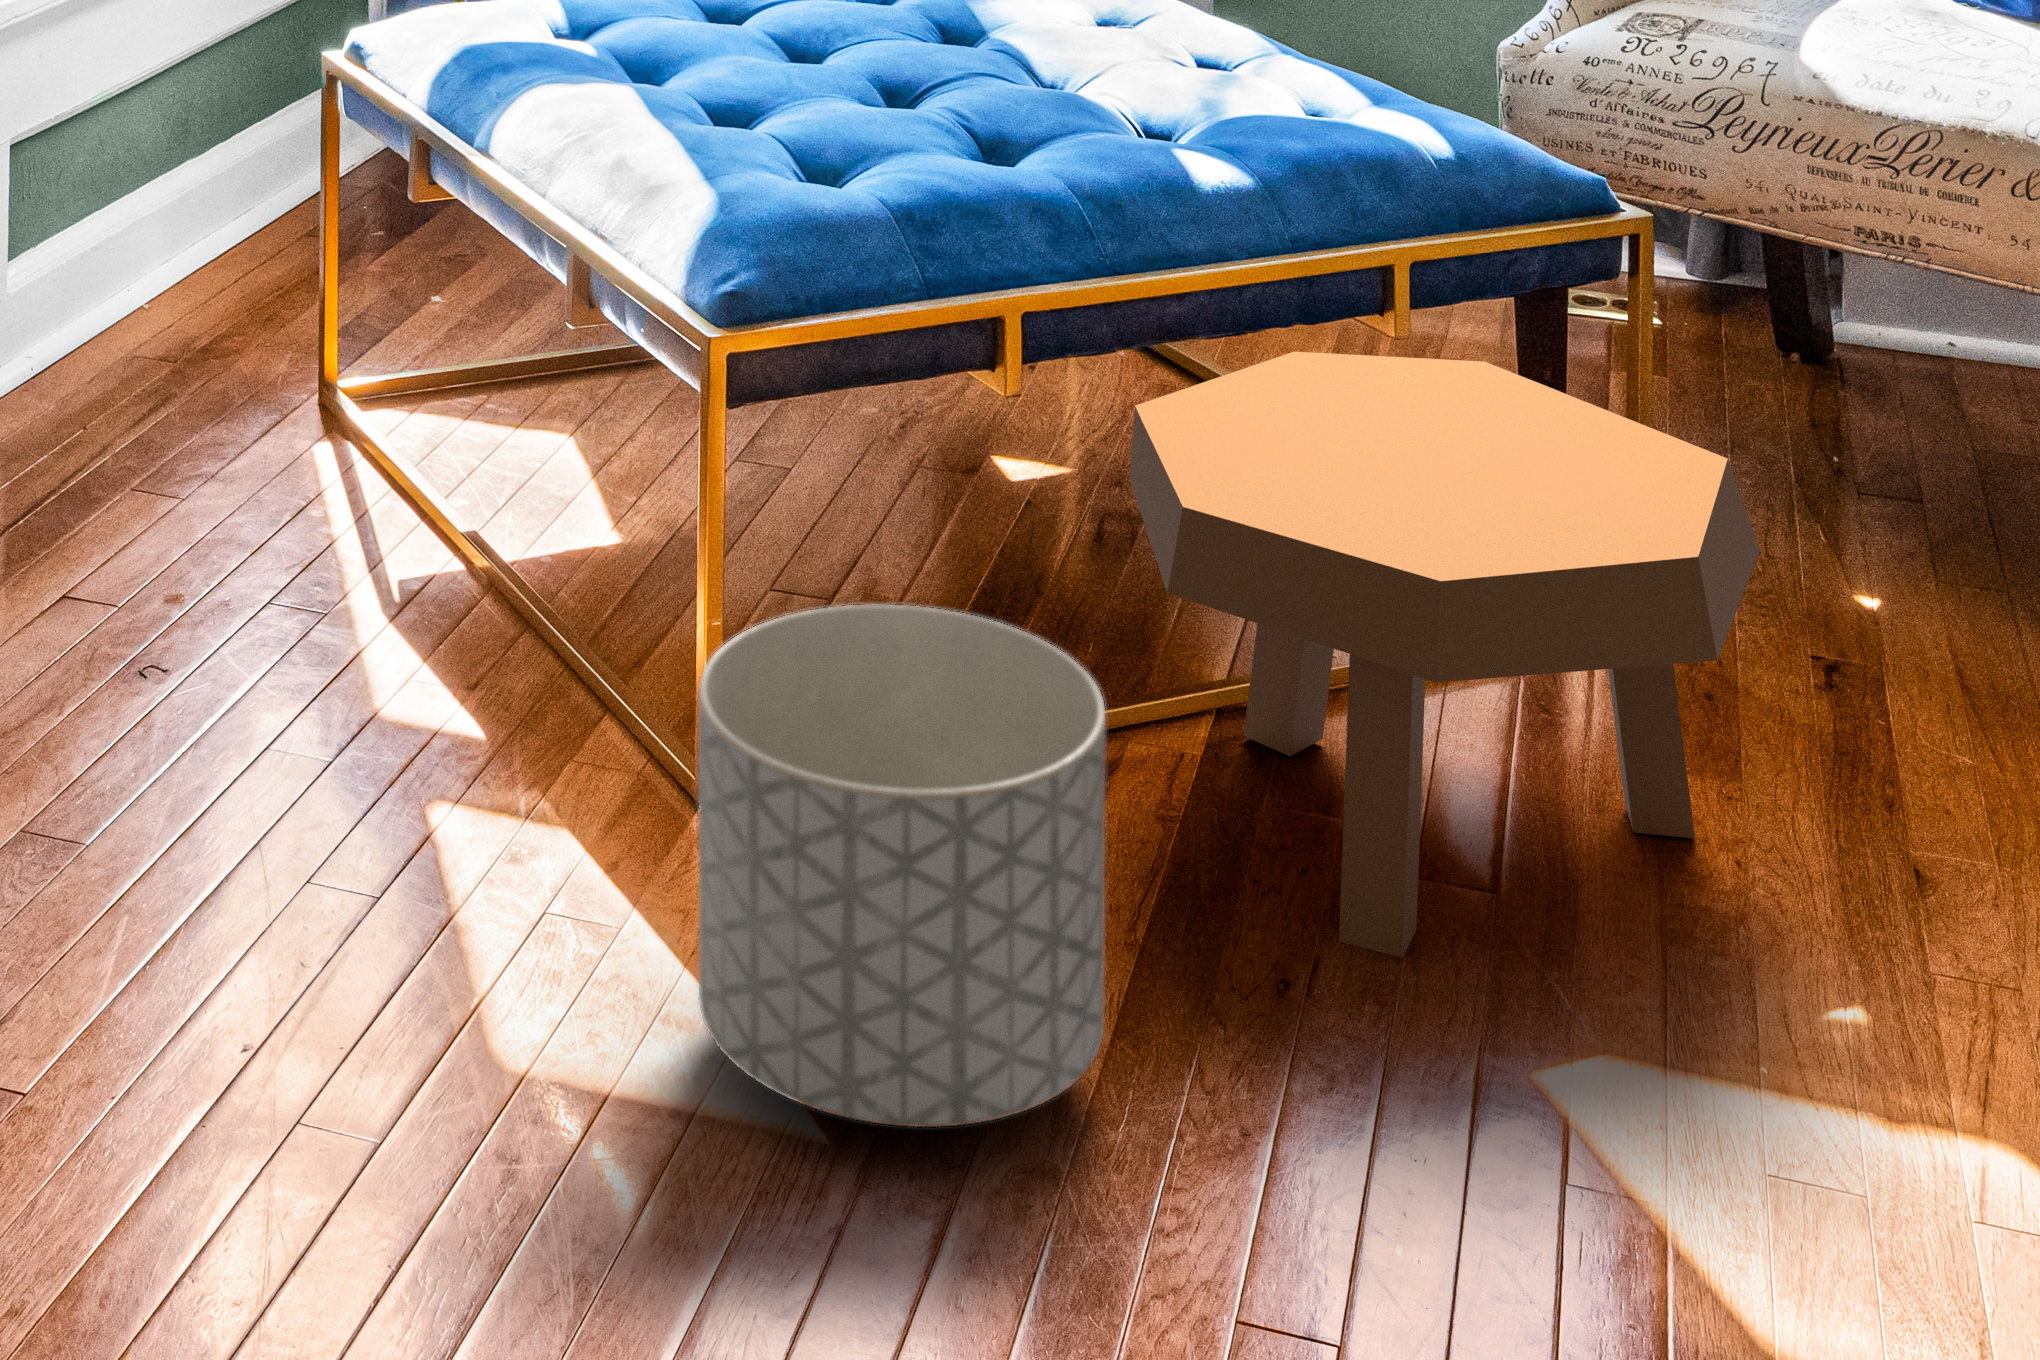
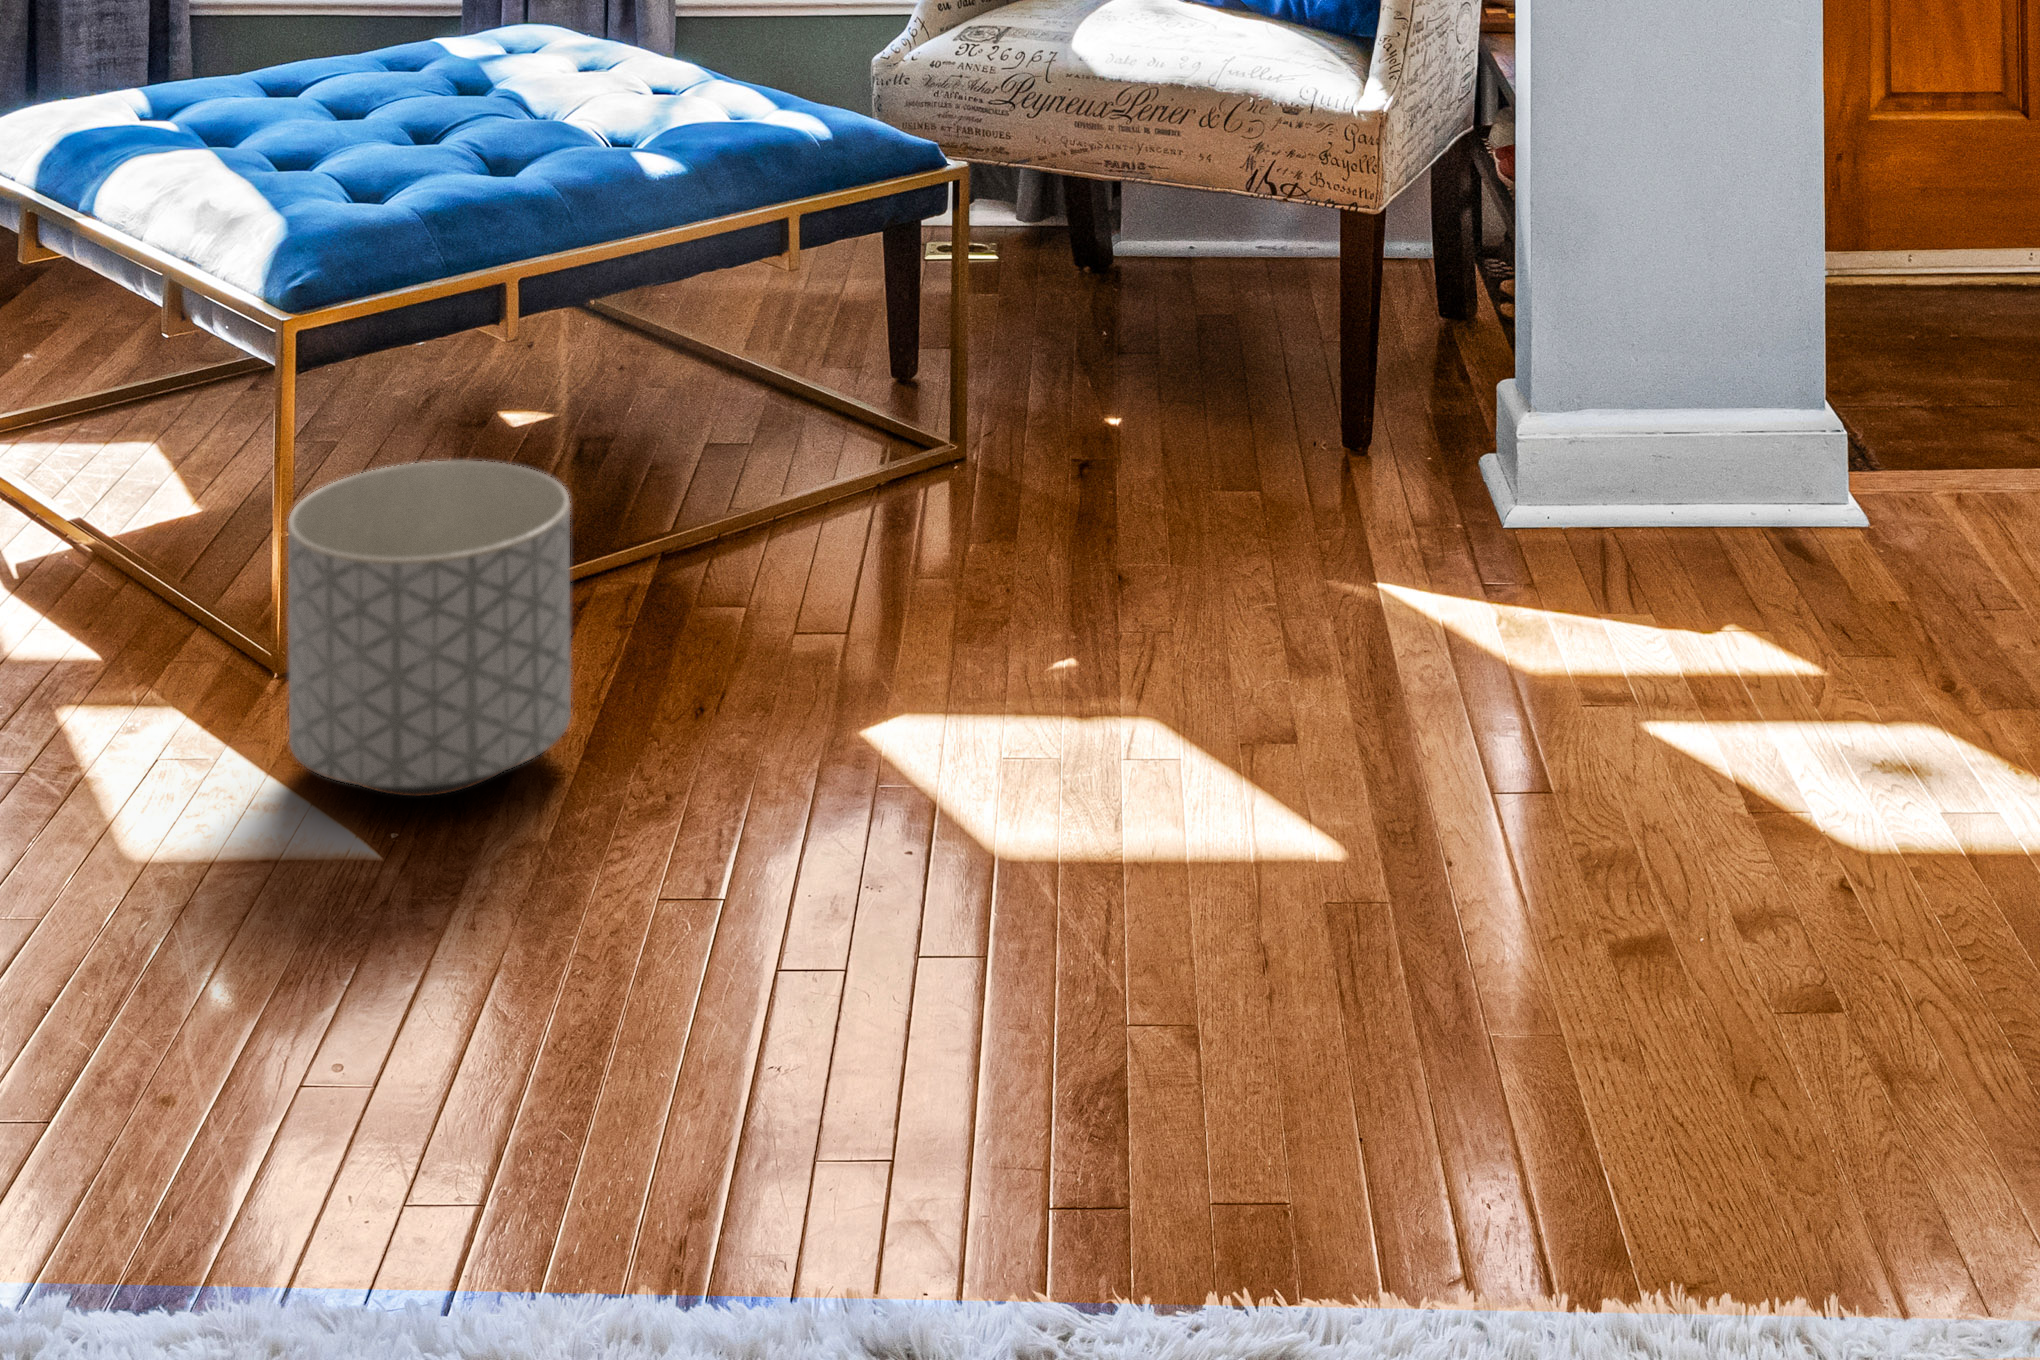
footstool: present [1129,352,1761,958] -> none [594,277,1016,669]

